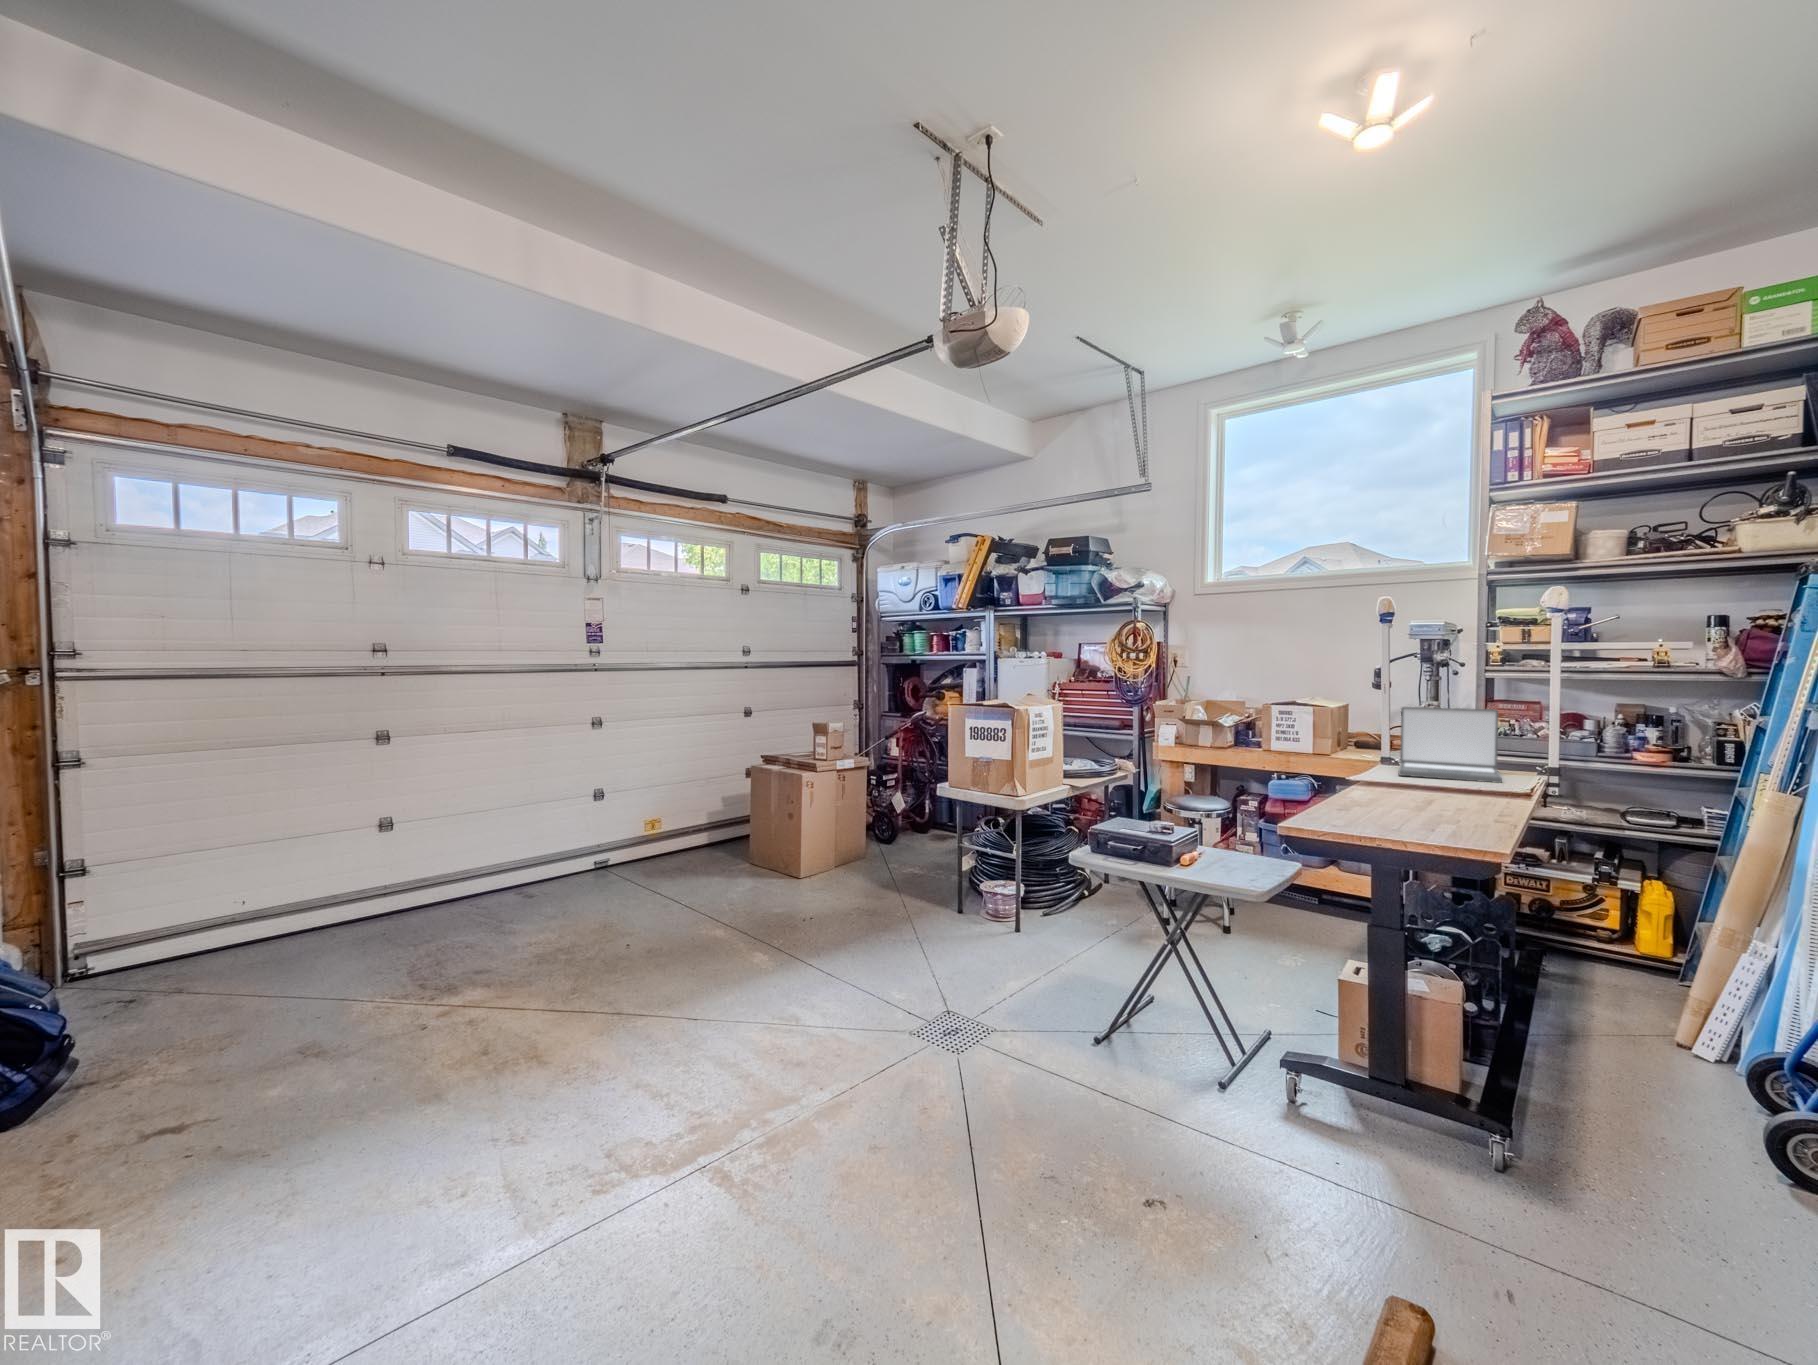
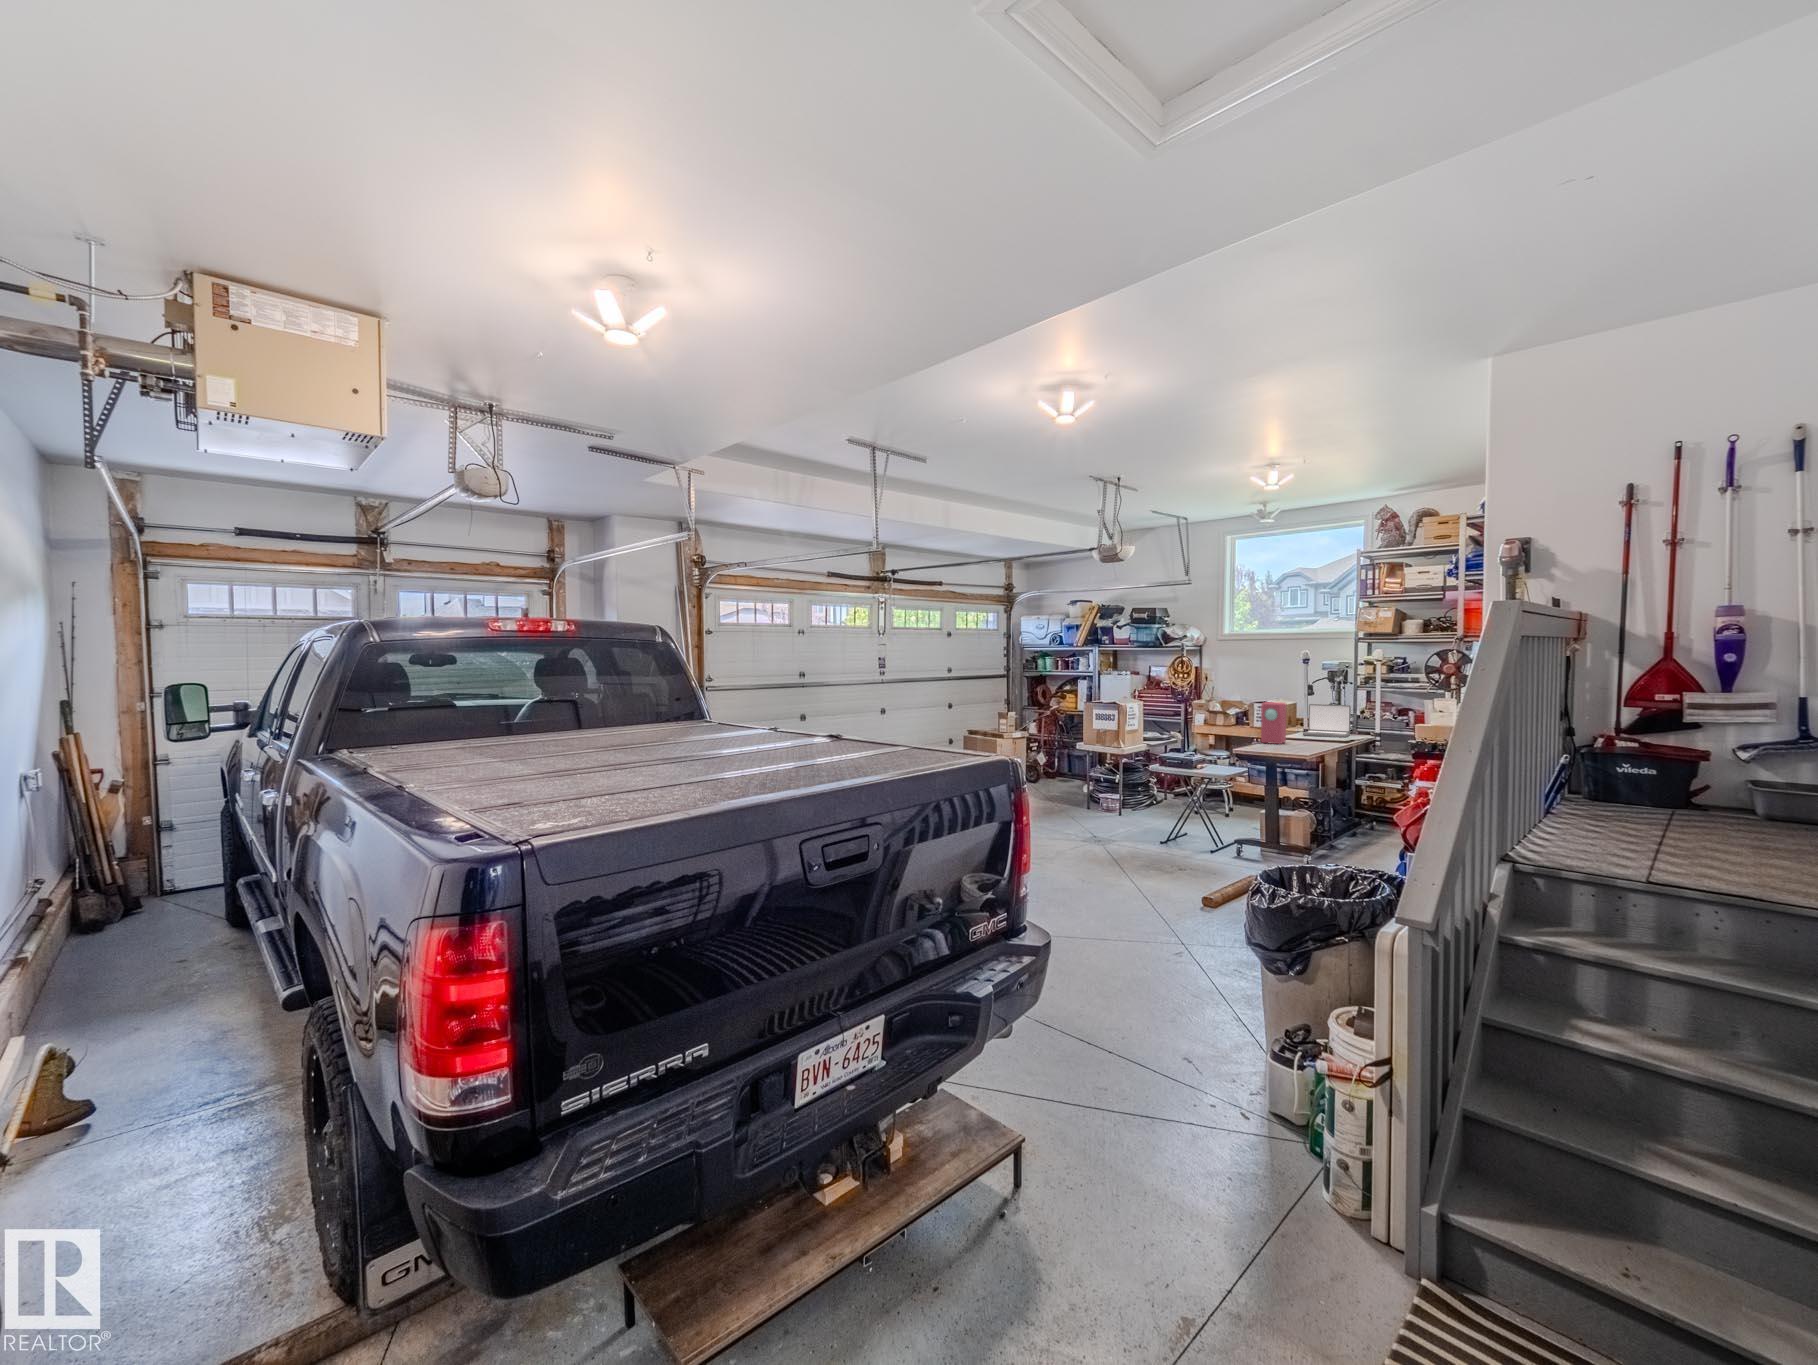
speaker: none [1343,704,1405,815] -> present [1261,702,1286,744]

